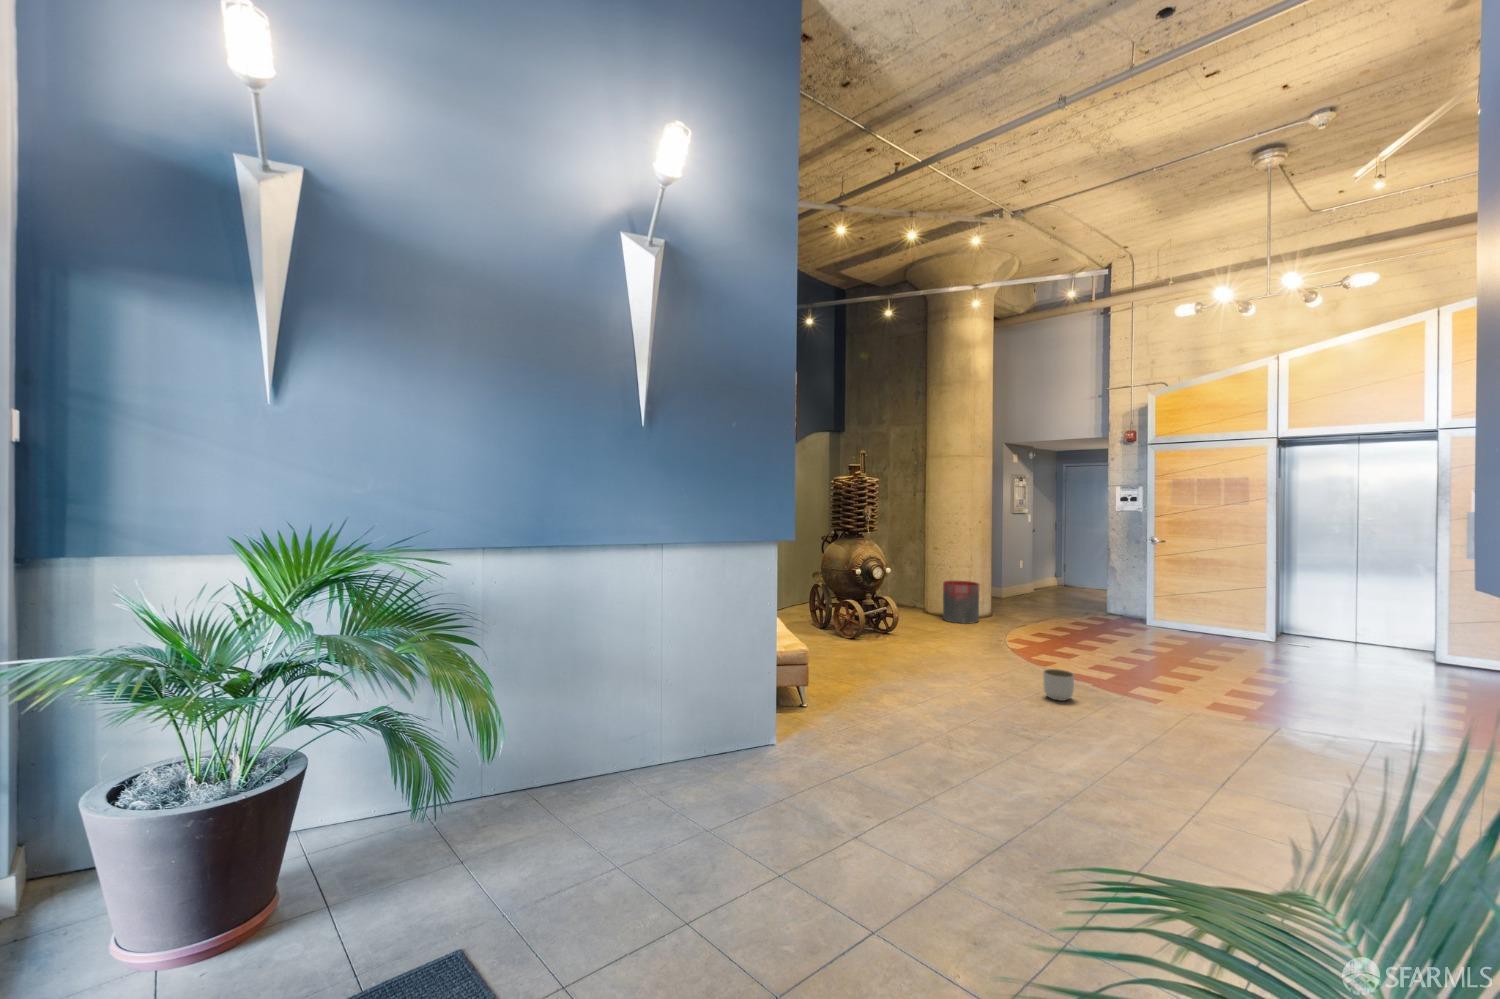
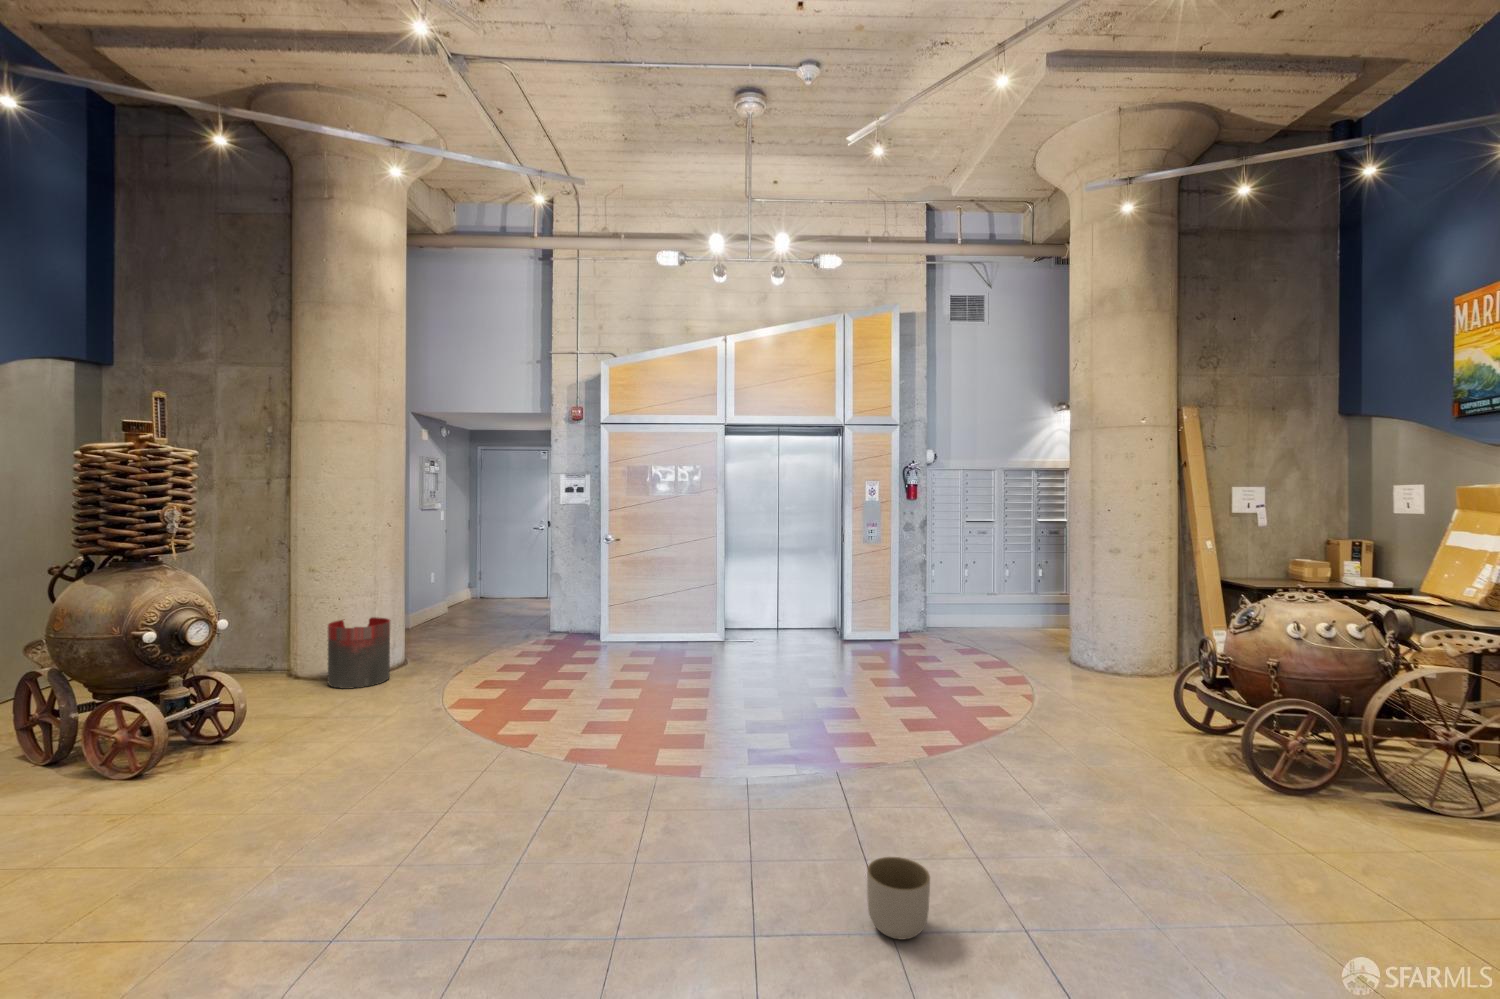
planter: present [1043,669,1074,701] -> present [867,857,930,939]

